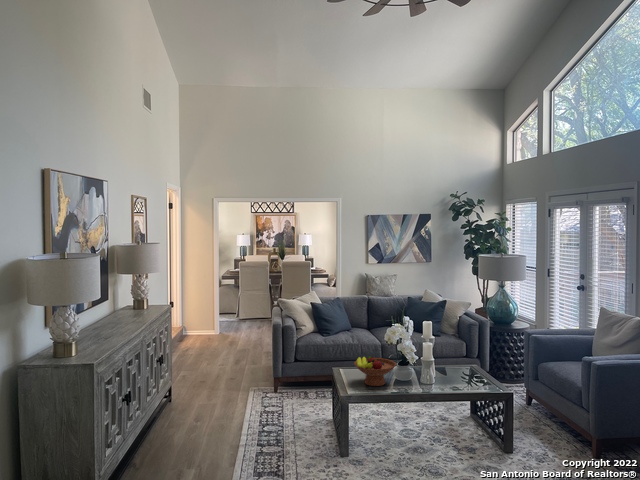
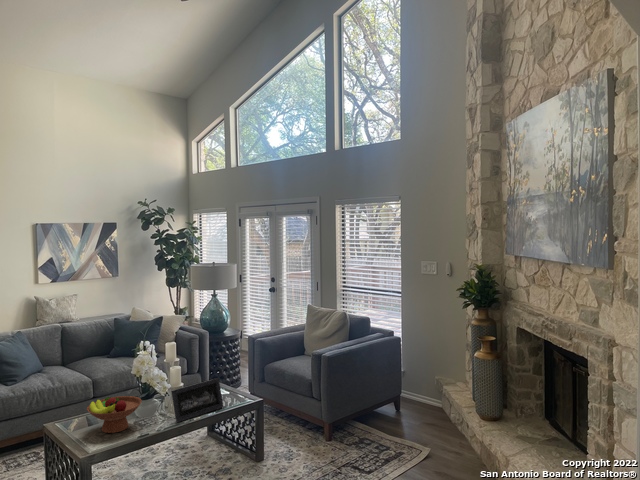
picture frame: none [420,361,471,391] -> present [171,378,223,422]

